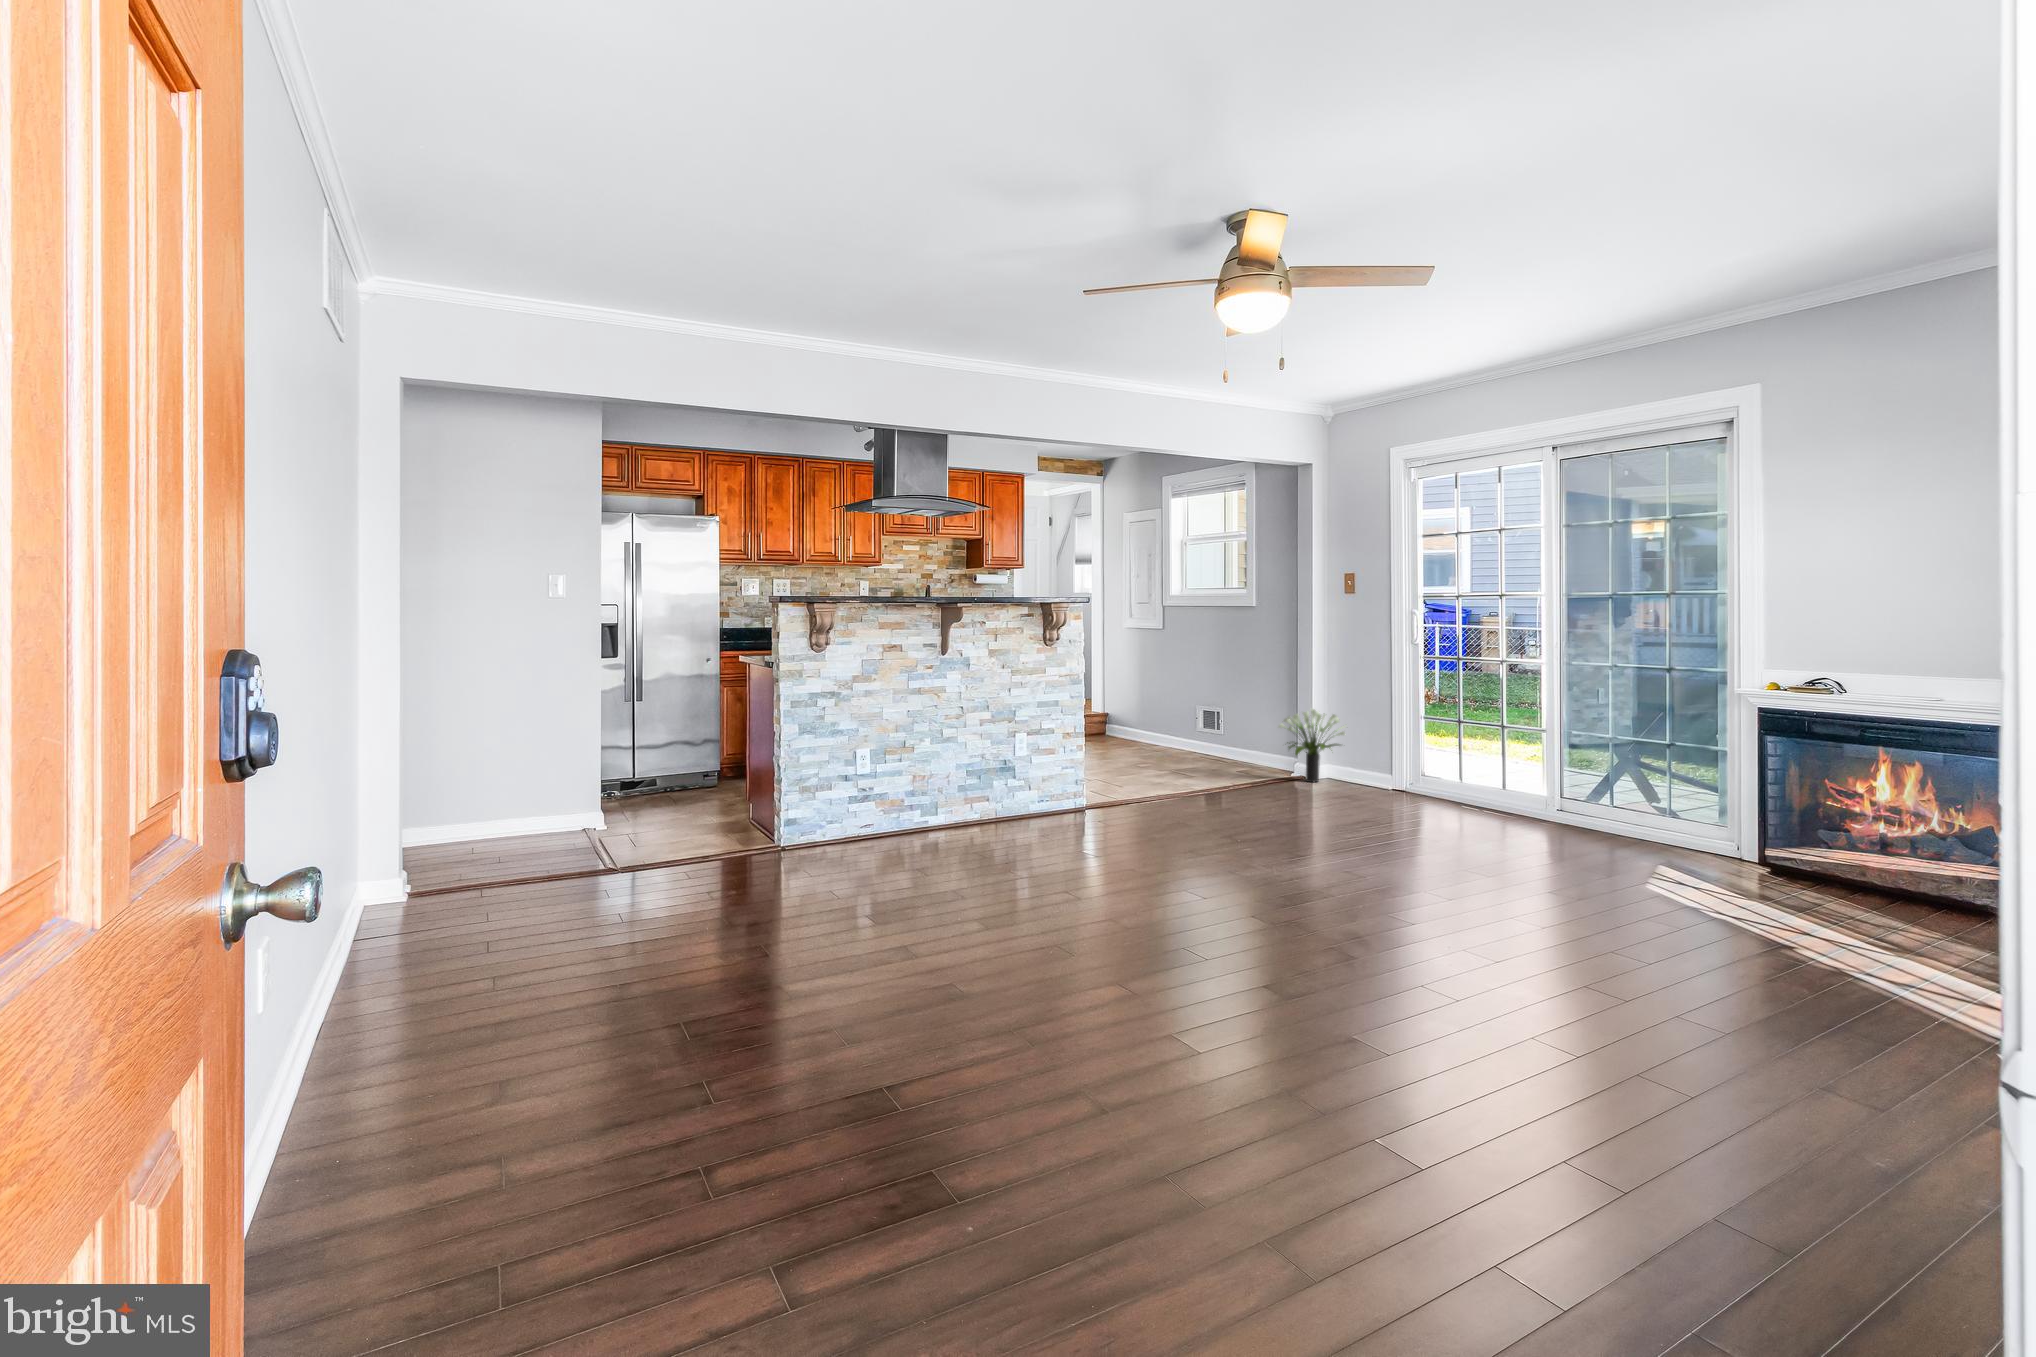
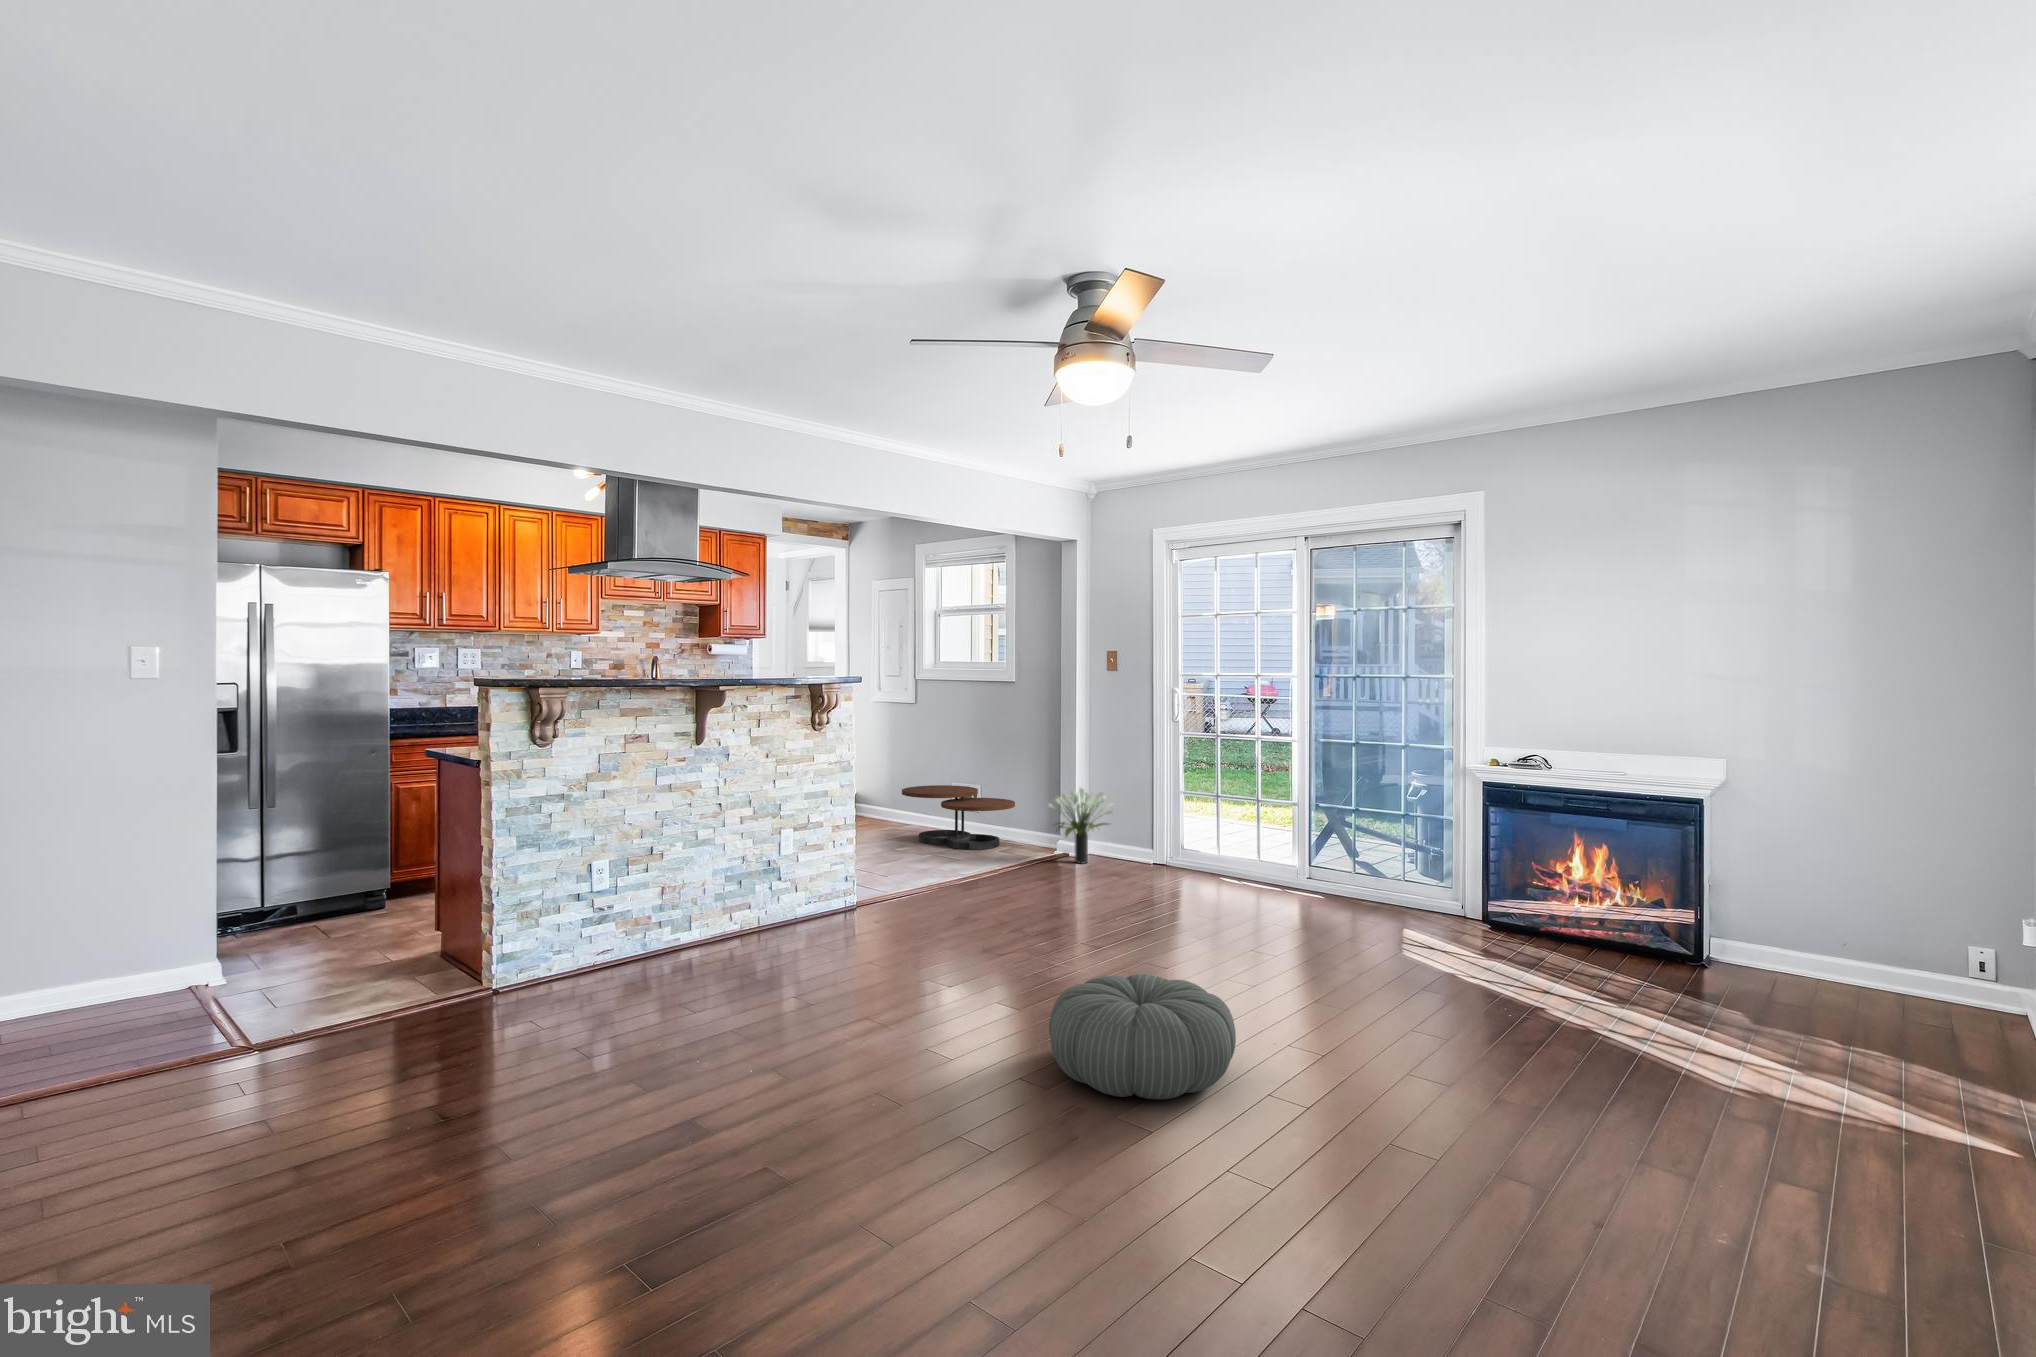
coffee table: none [1145,706,1251,765] -> present [902,785,1015,849]
pouf: none [1221,871,1408,986] -> present [1049,974,1236,1100]

